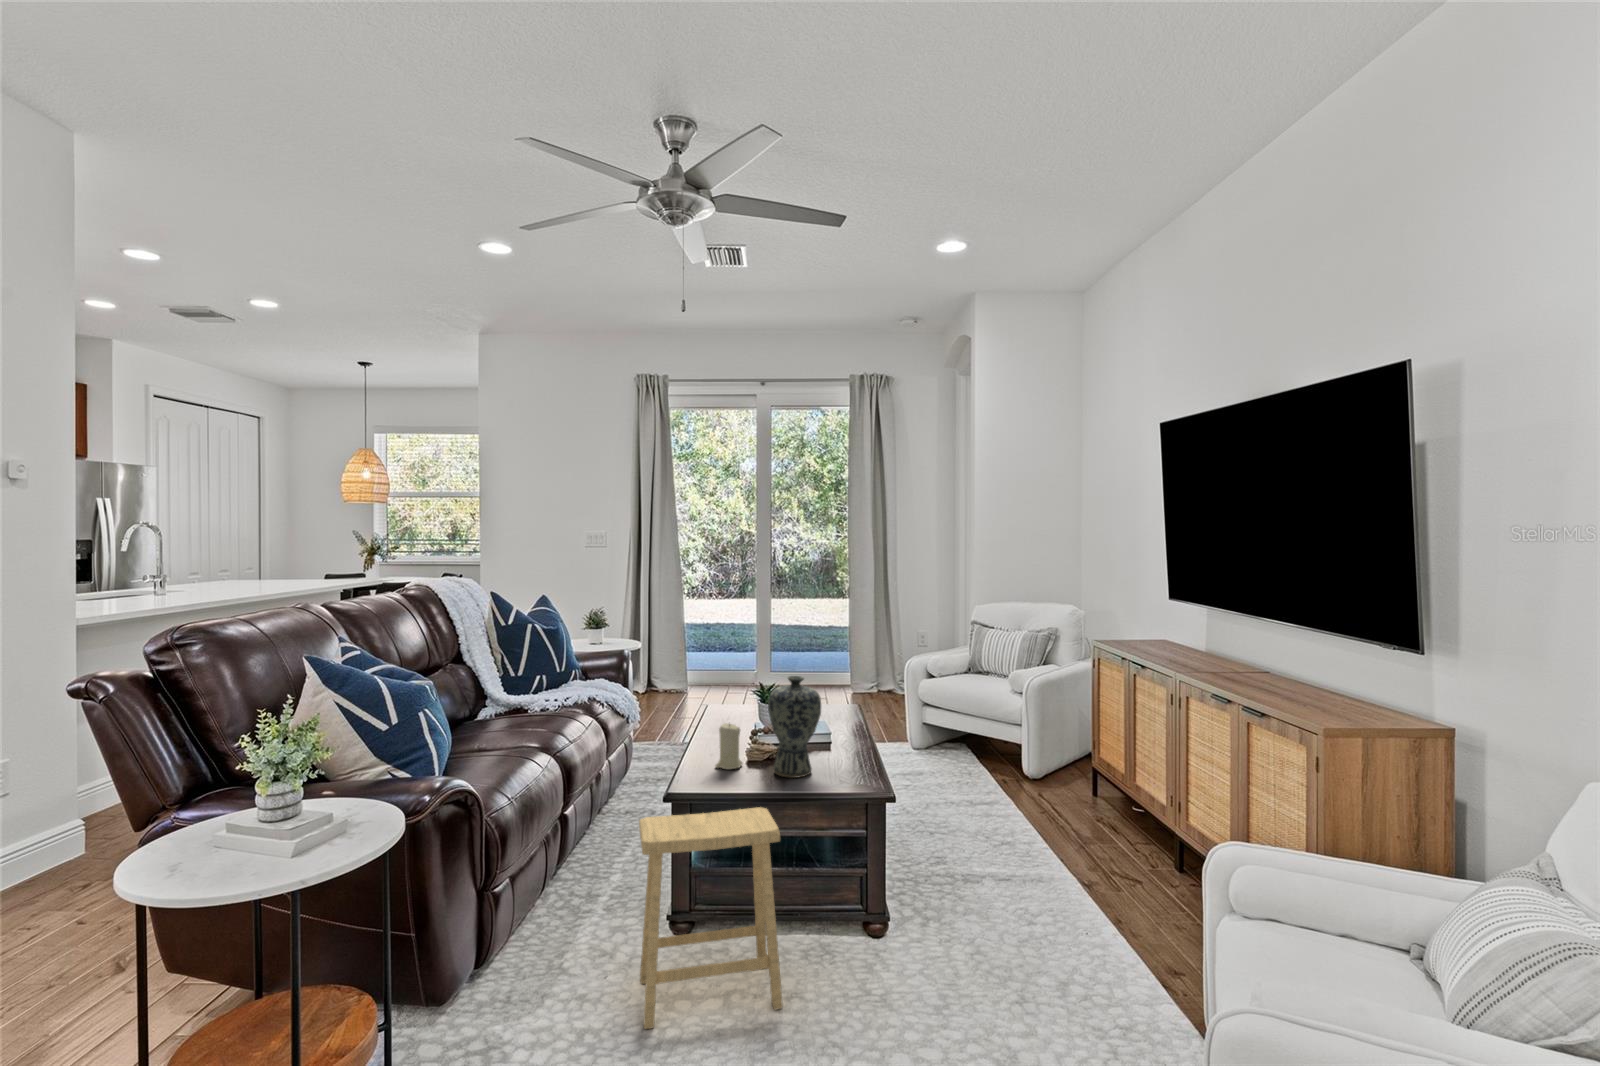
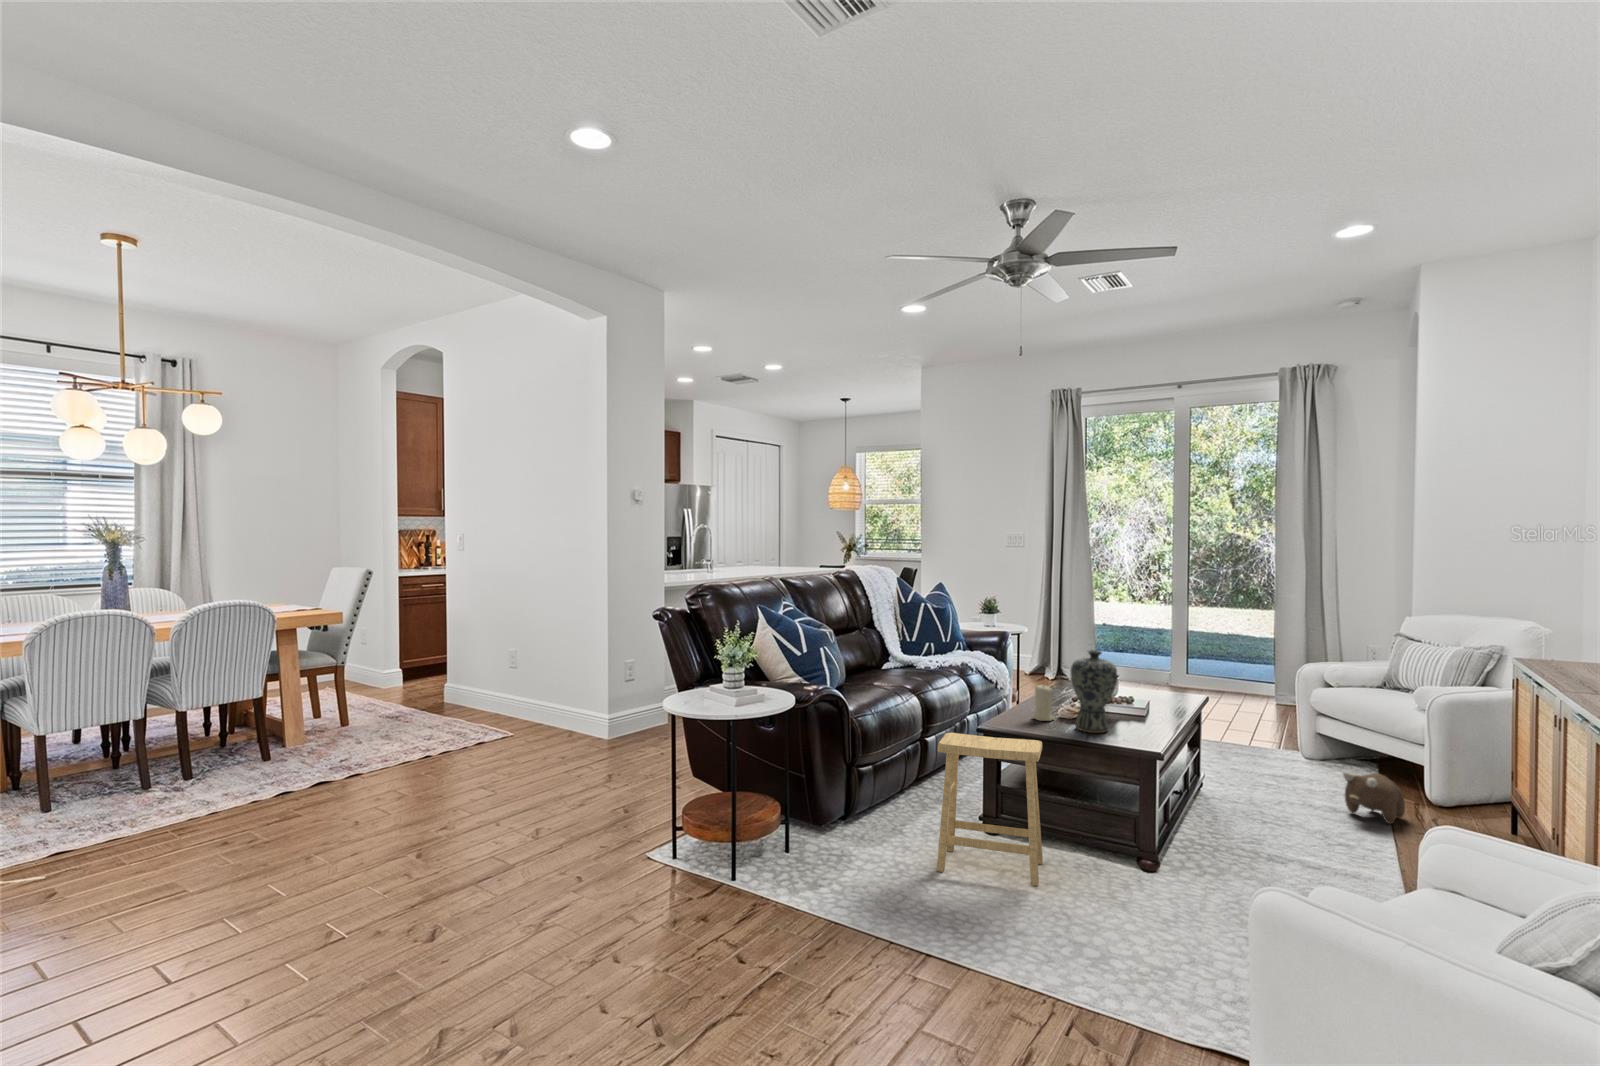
plush toy: none [980,761,1026,809] -> present [1343,773,1405,824]

